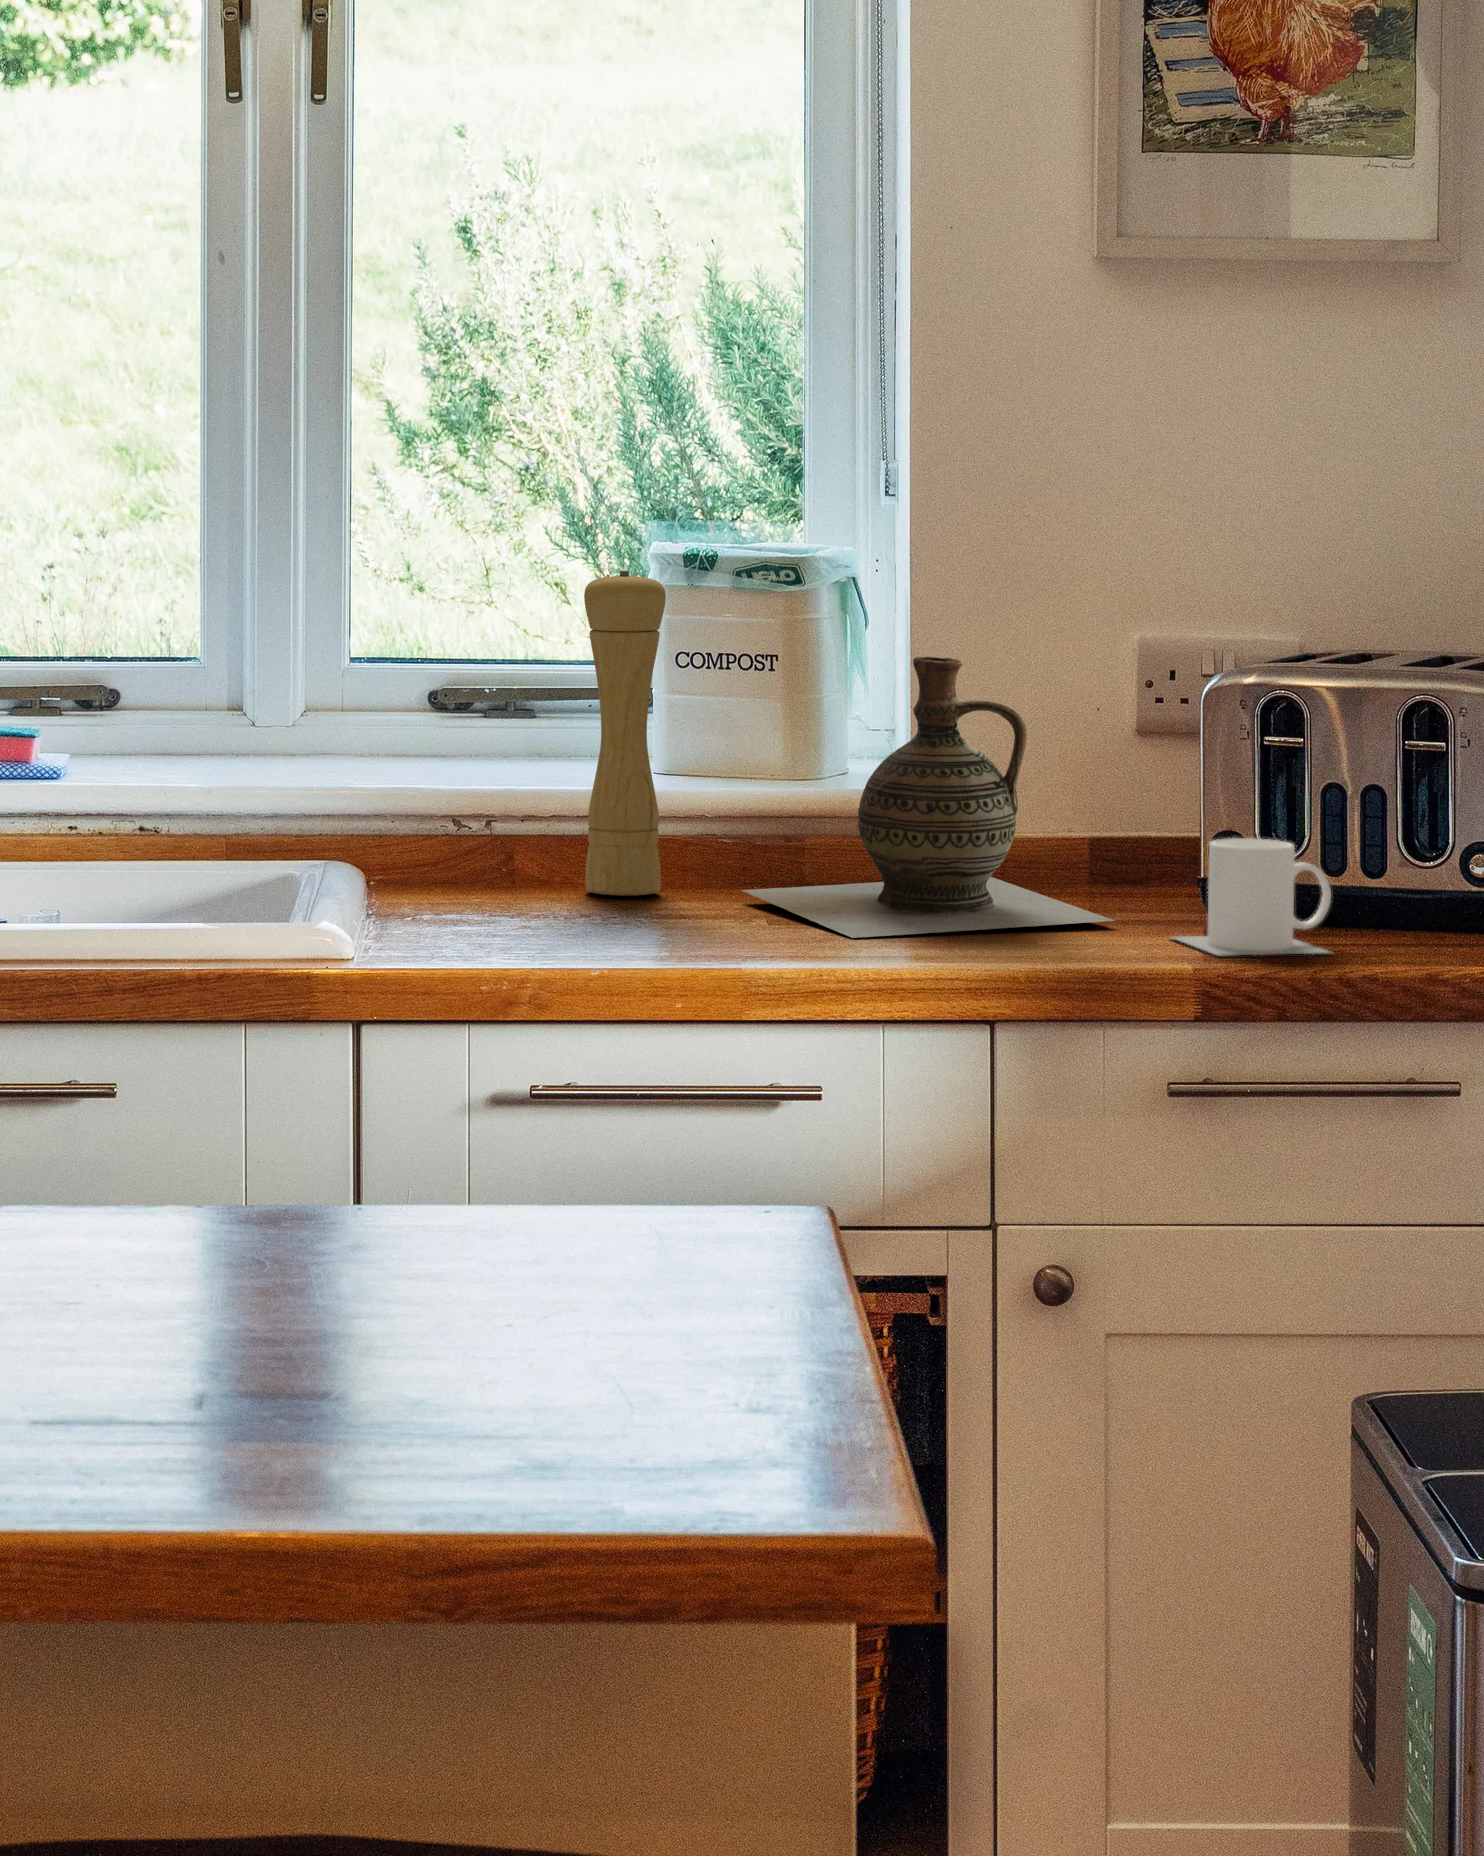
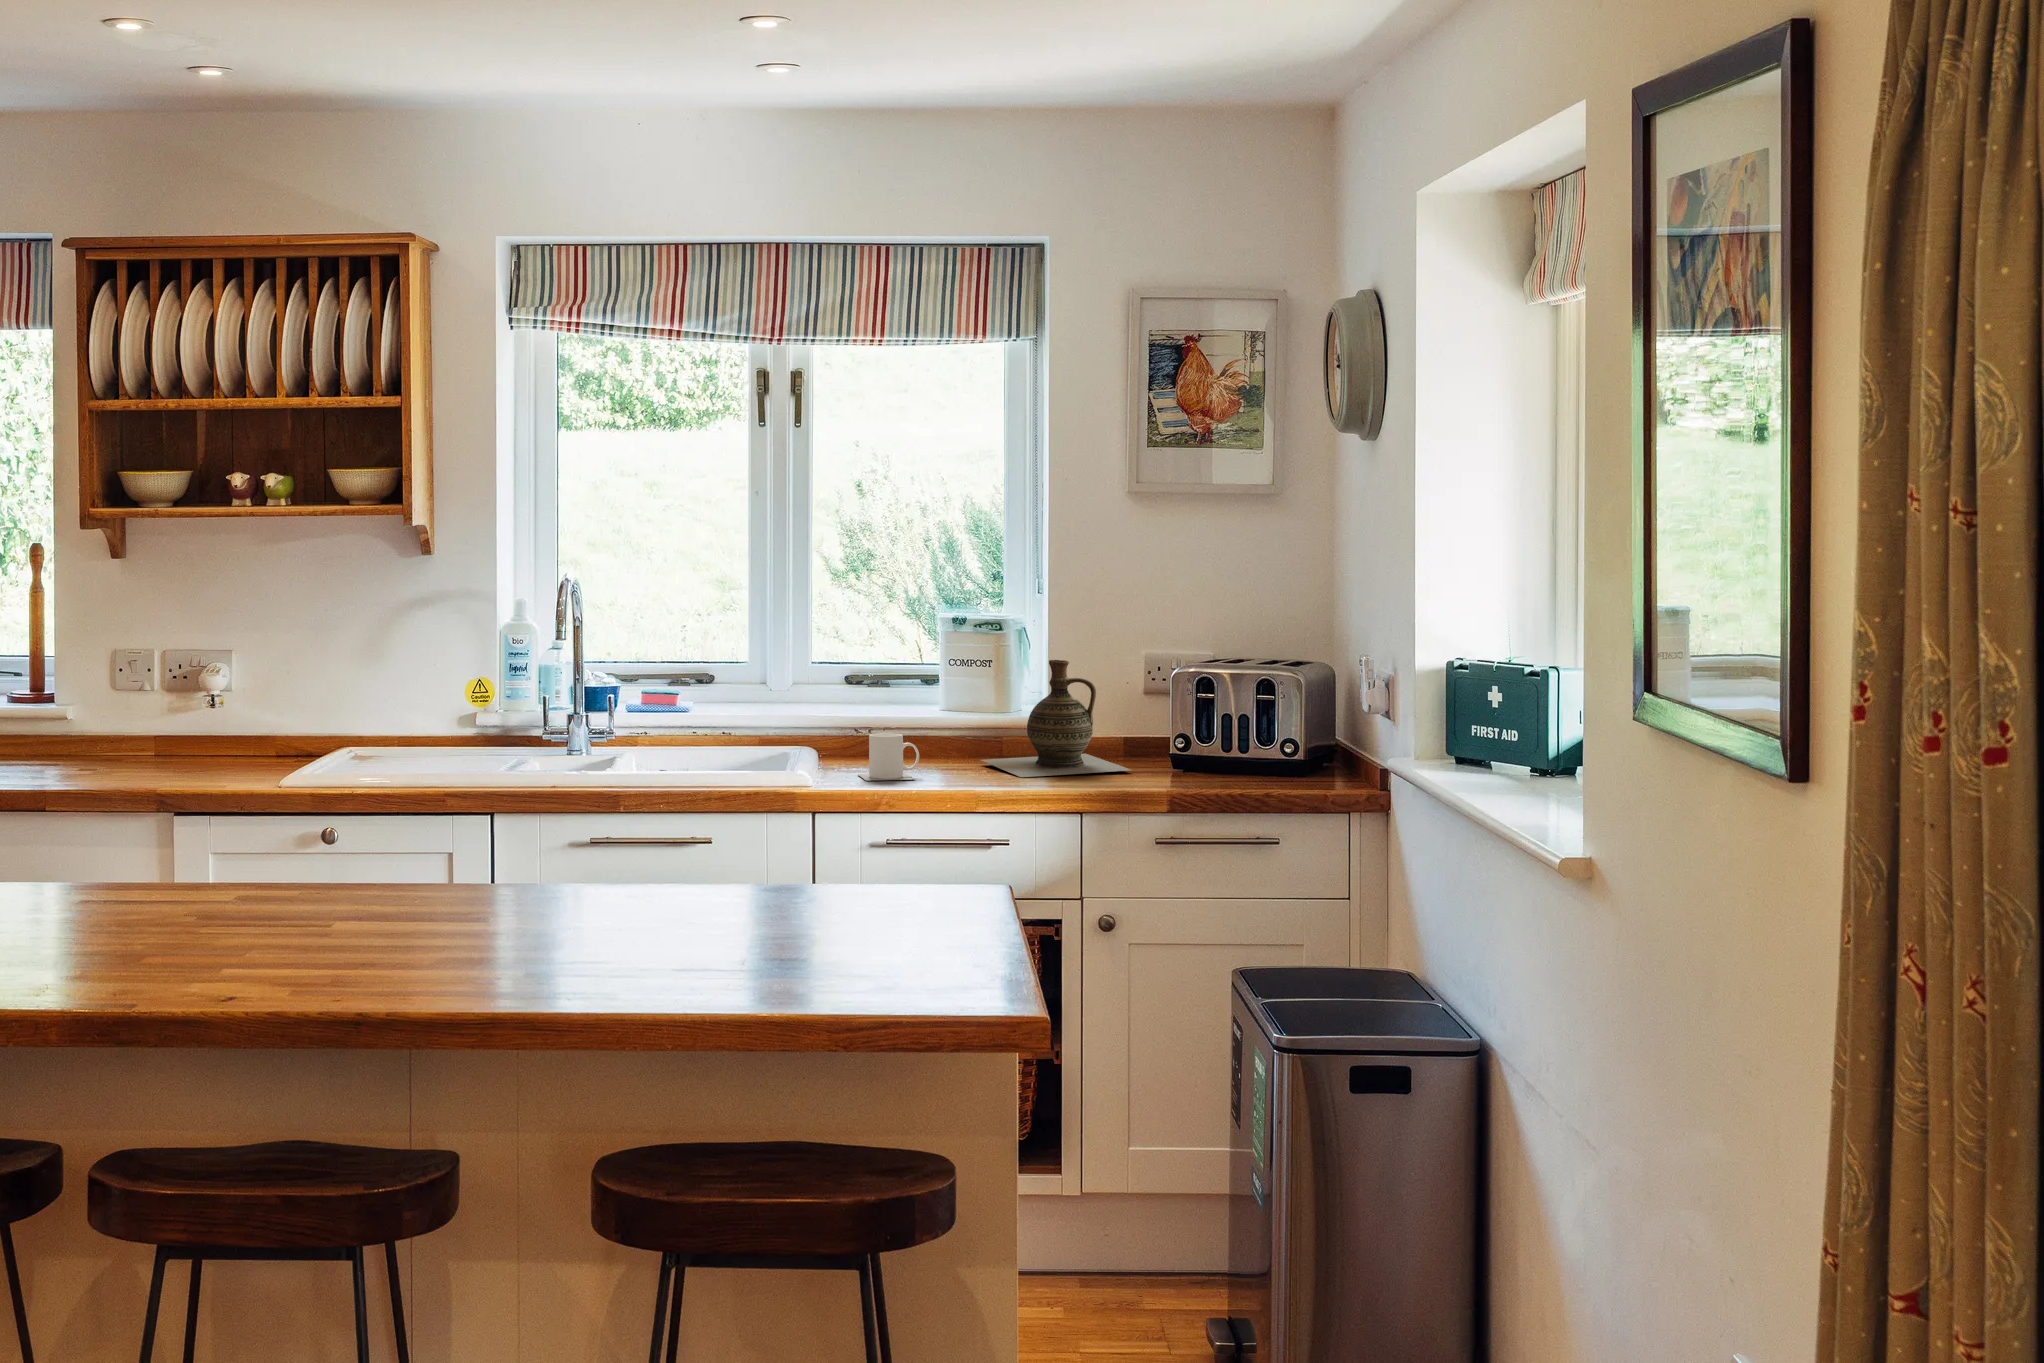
pepper mill: present [584,571,666,896] -> none [913,624,947,763]
mug: present [1174,838,1331,955] -> present [858,733,919,781]

